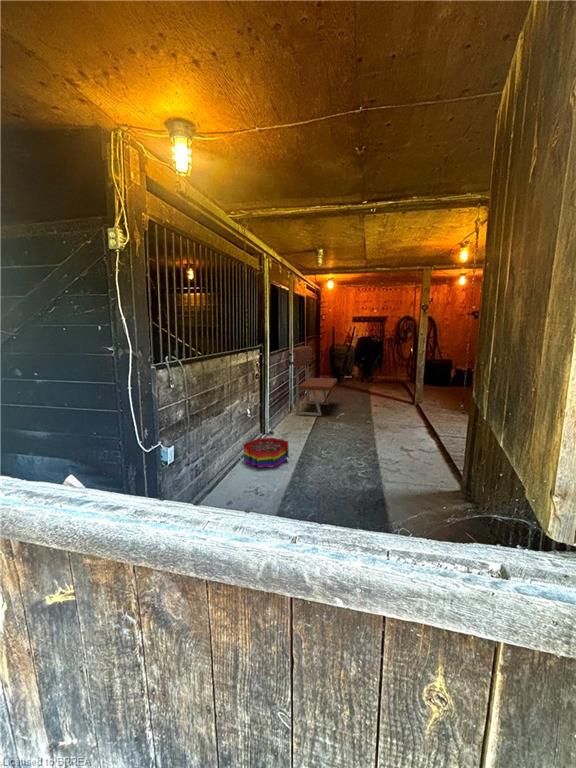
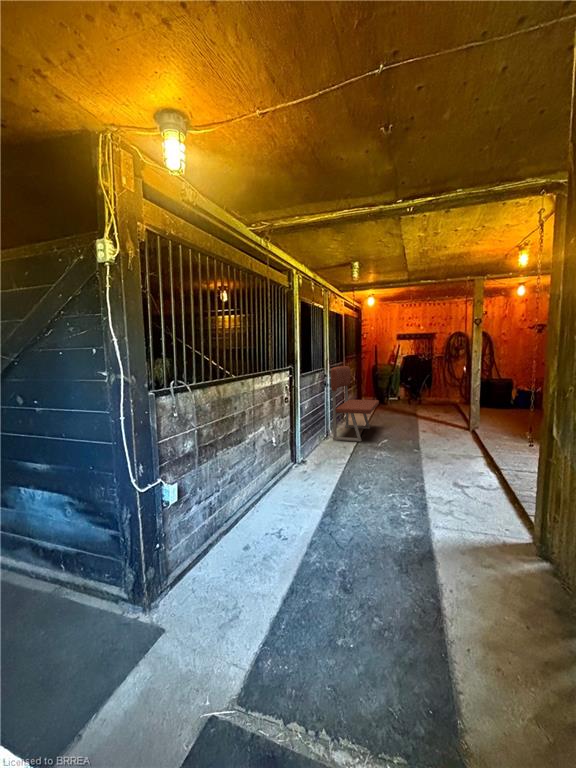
storage bin: present [244,438,289,468] -> none [269,468,320,504]

